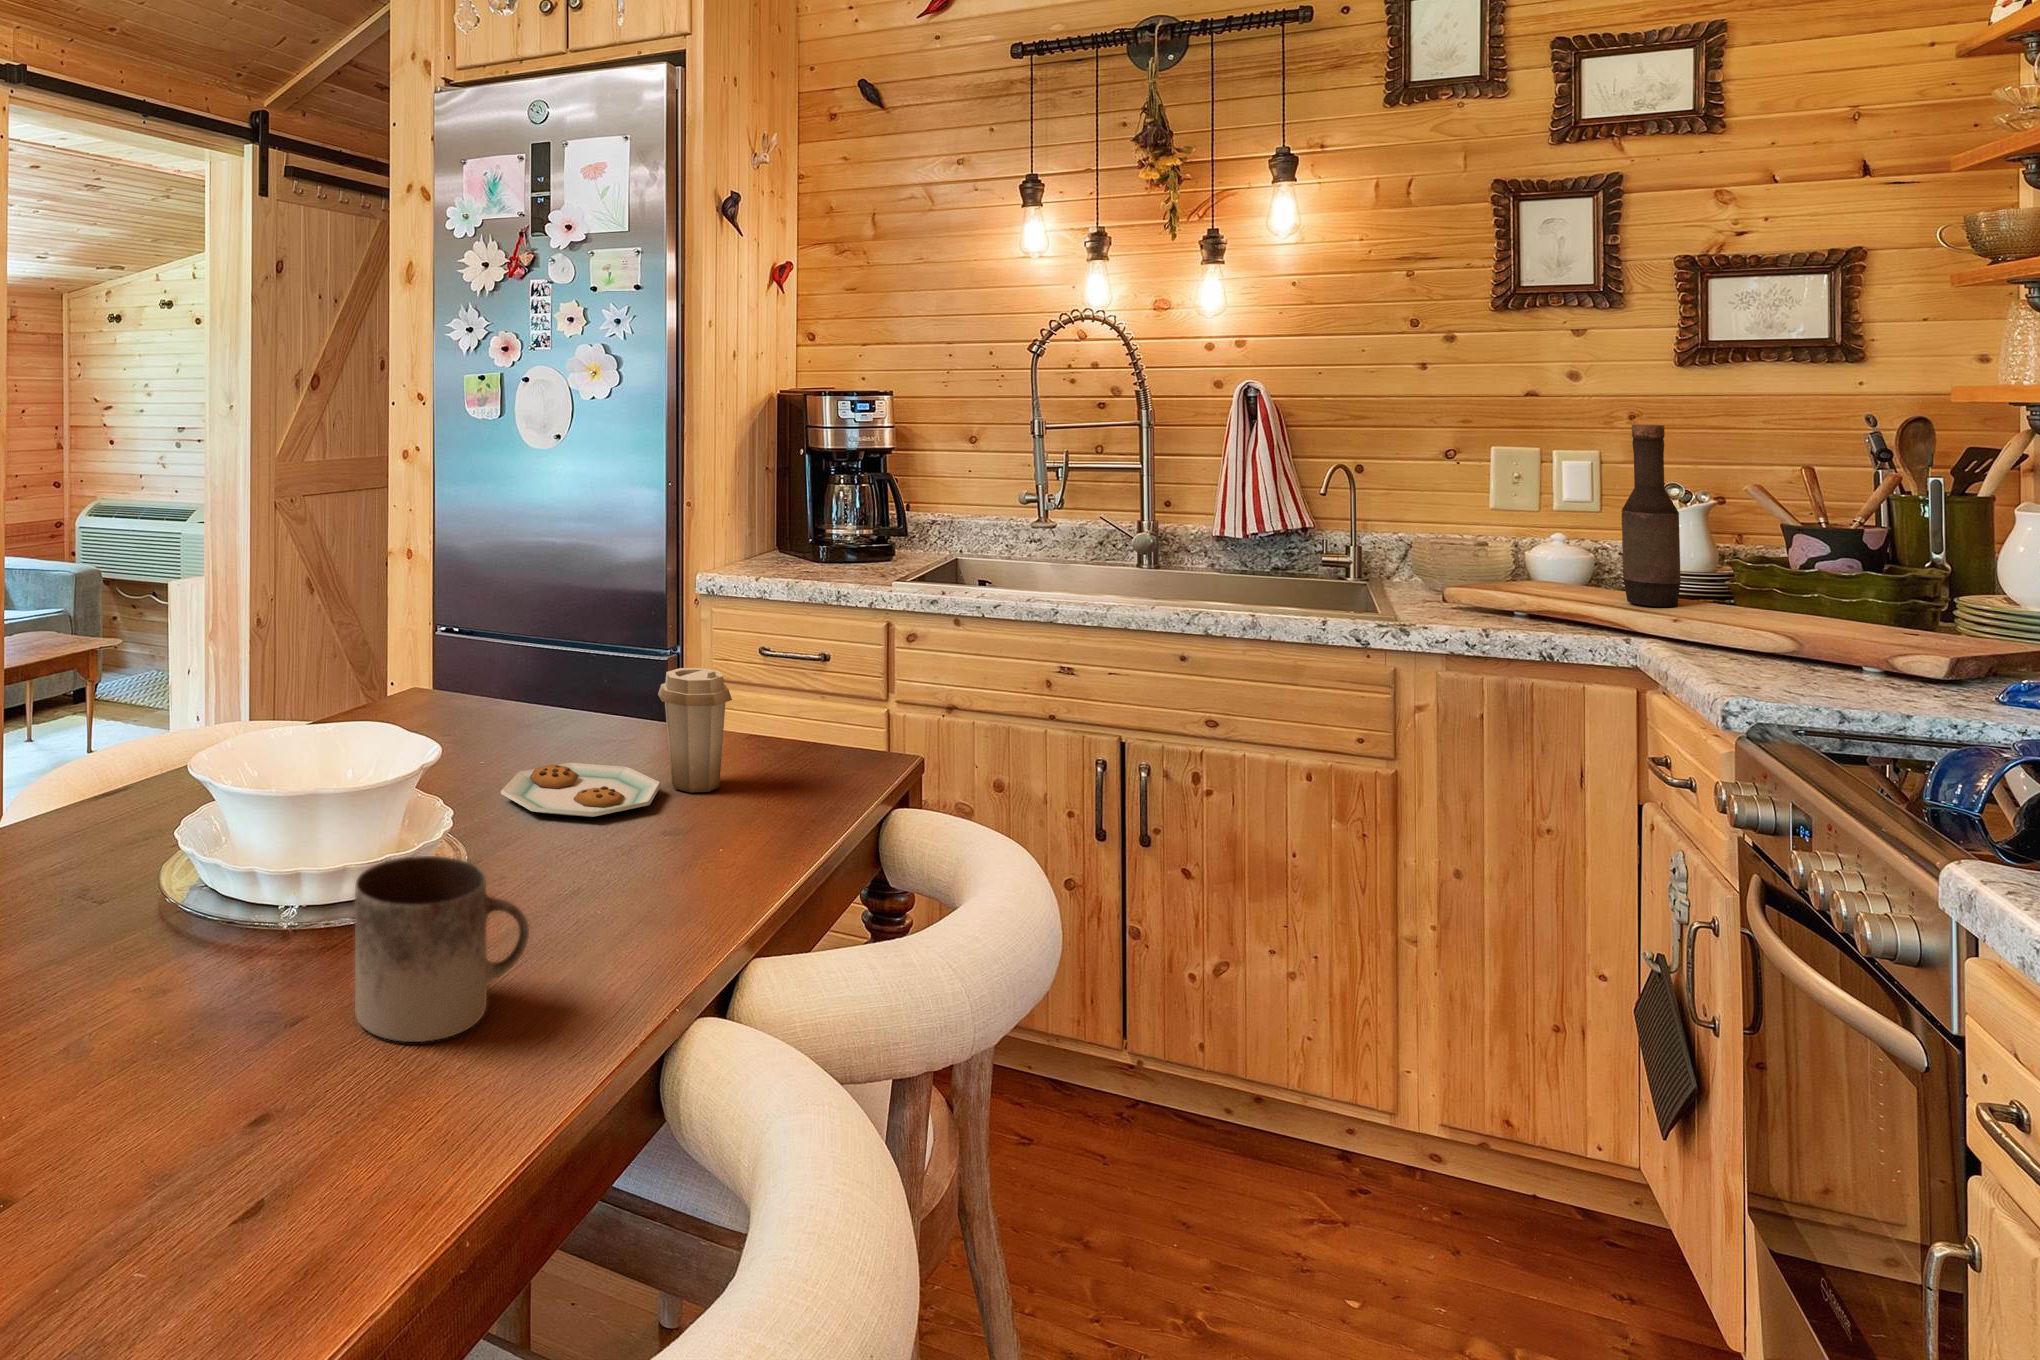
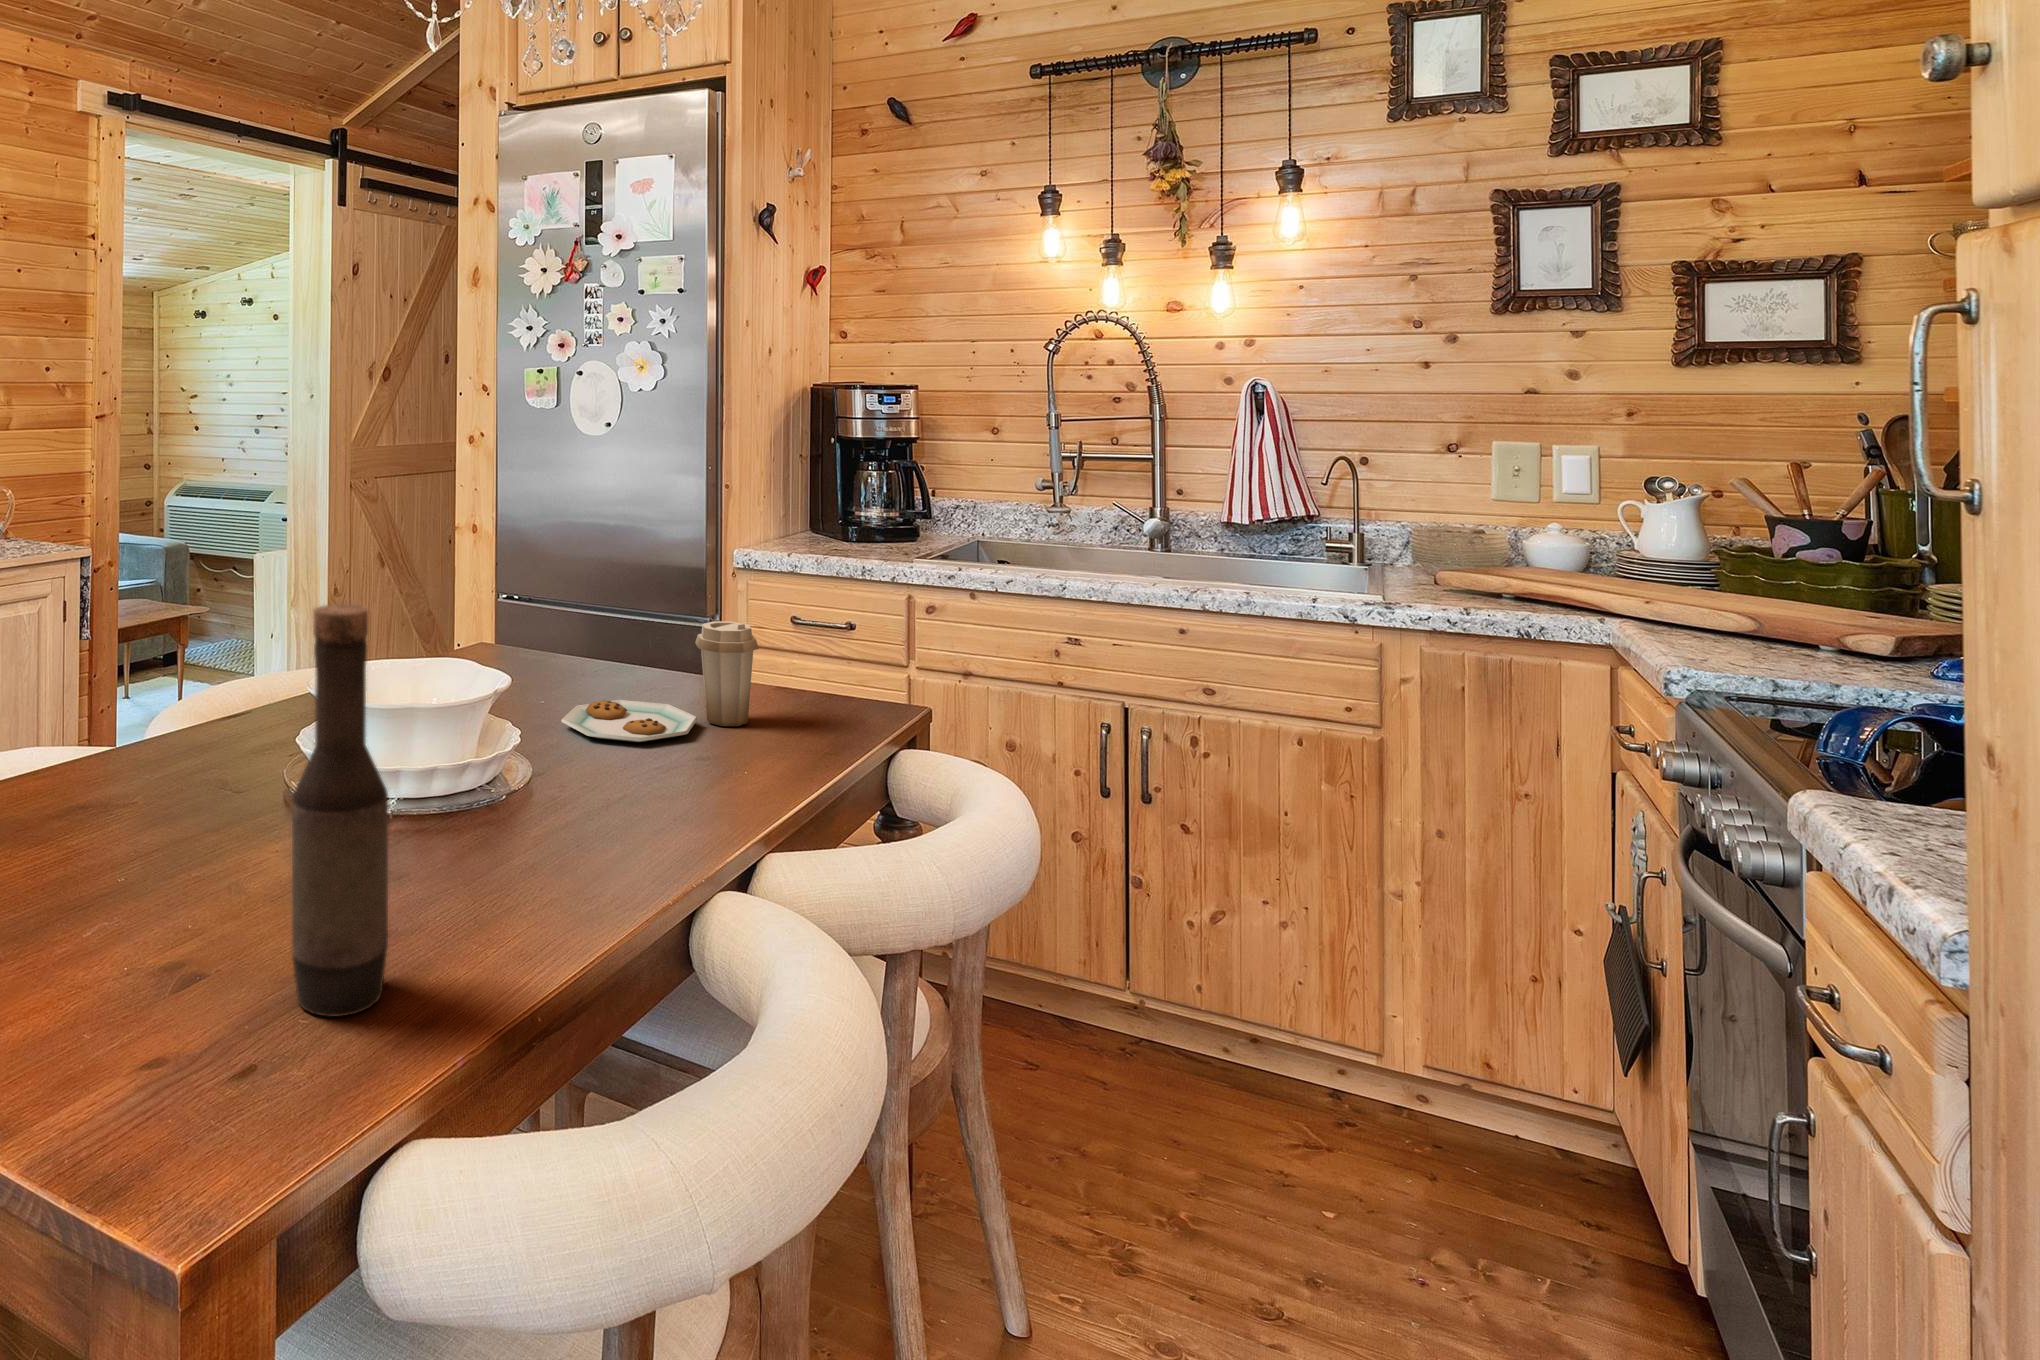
bottle: present [1622,424,1681,607] -> present [292,604,388,1017]
mug: present [355,856,529,1042] -> none [450,754,588,894]

